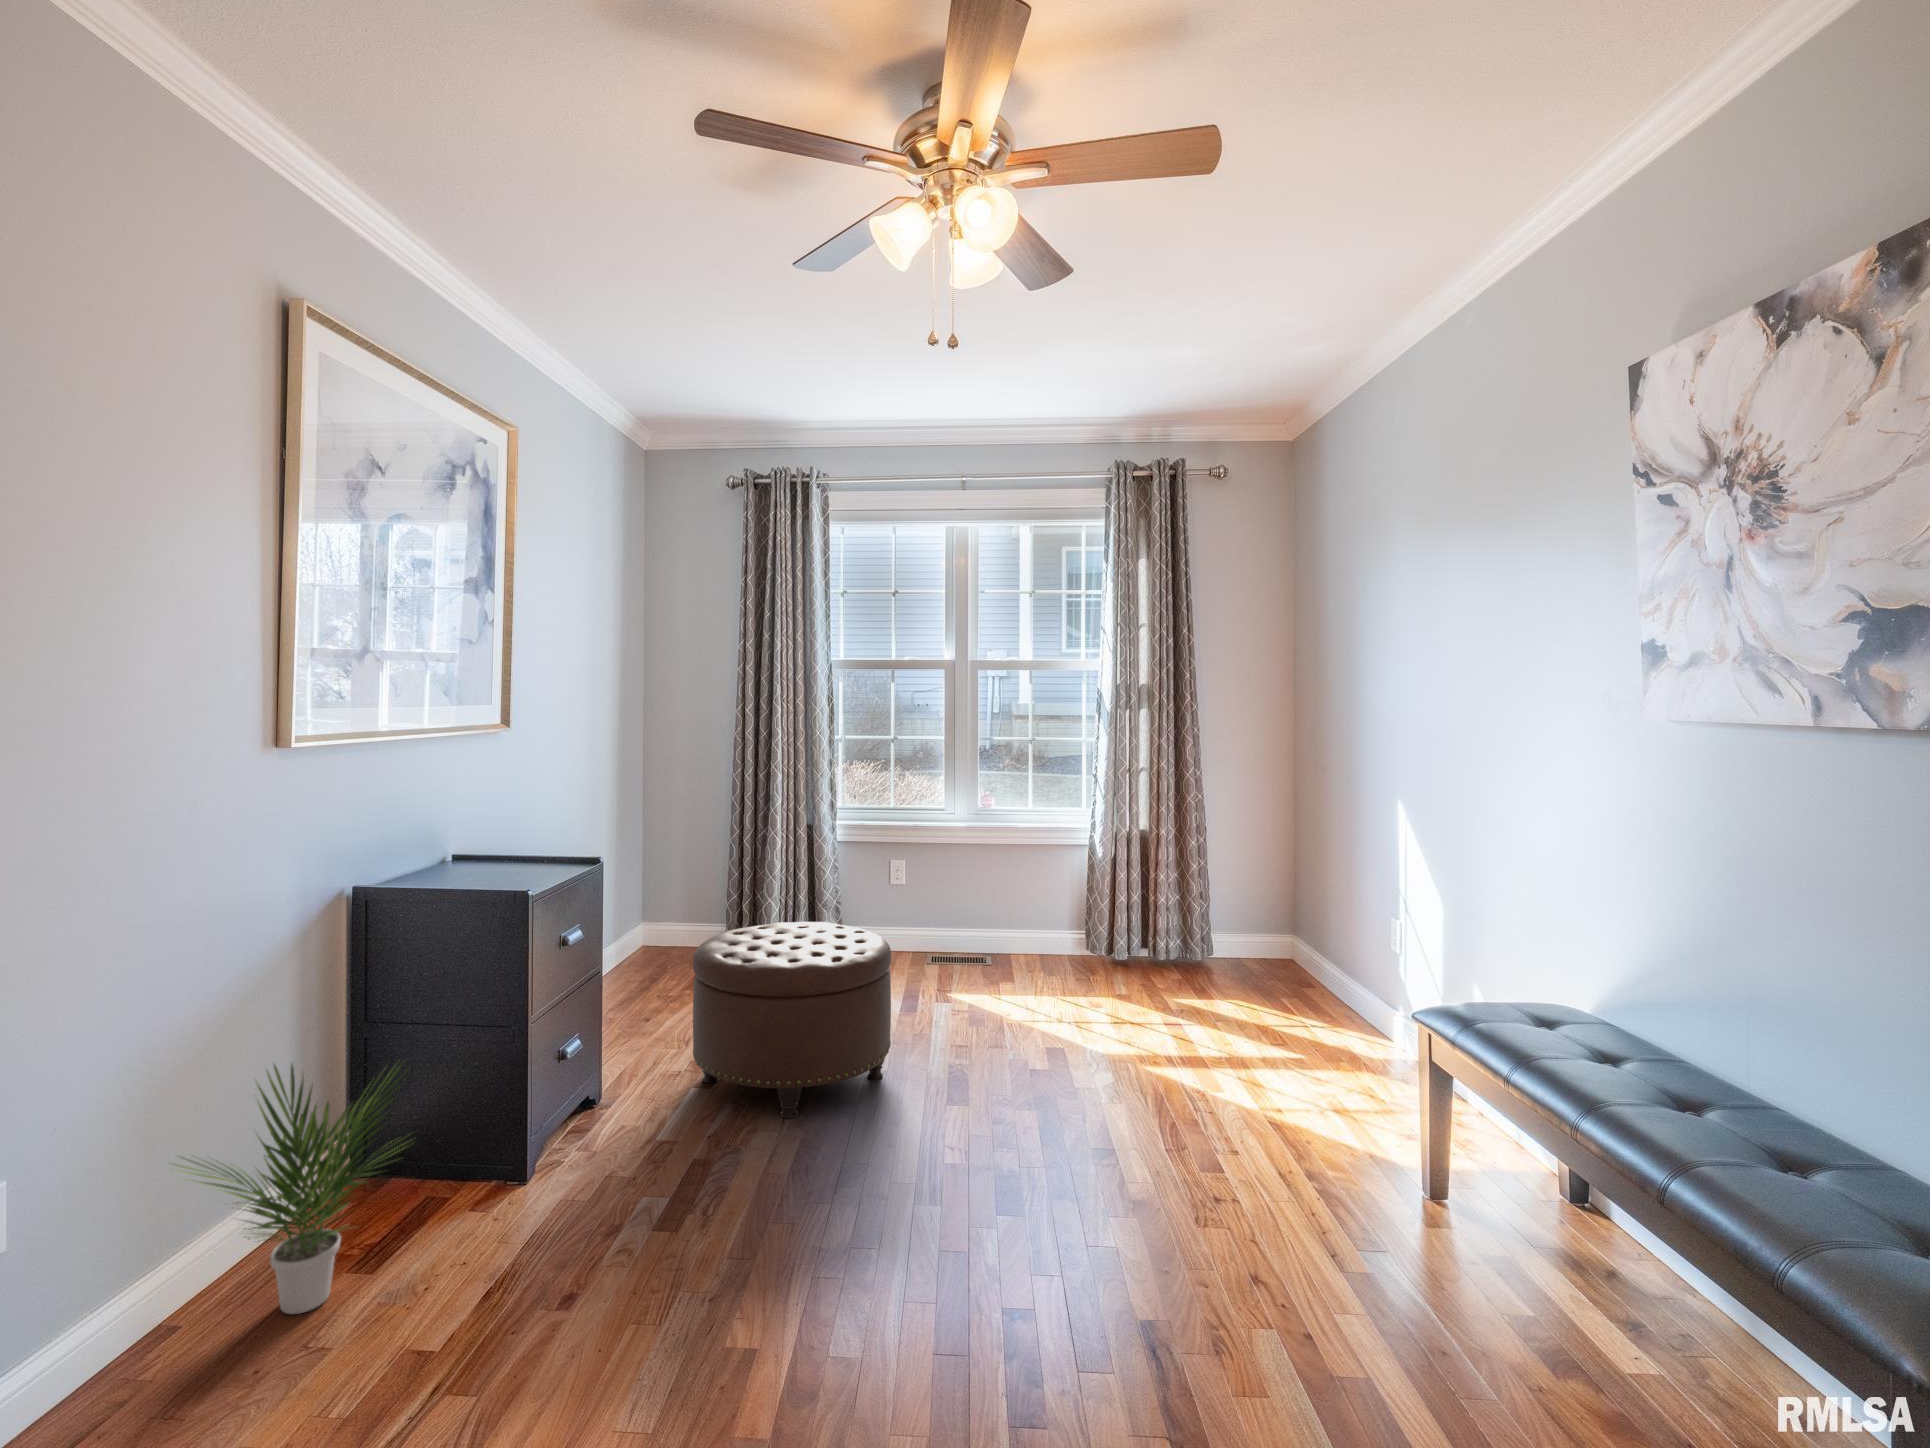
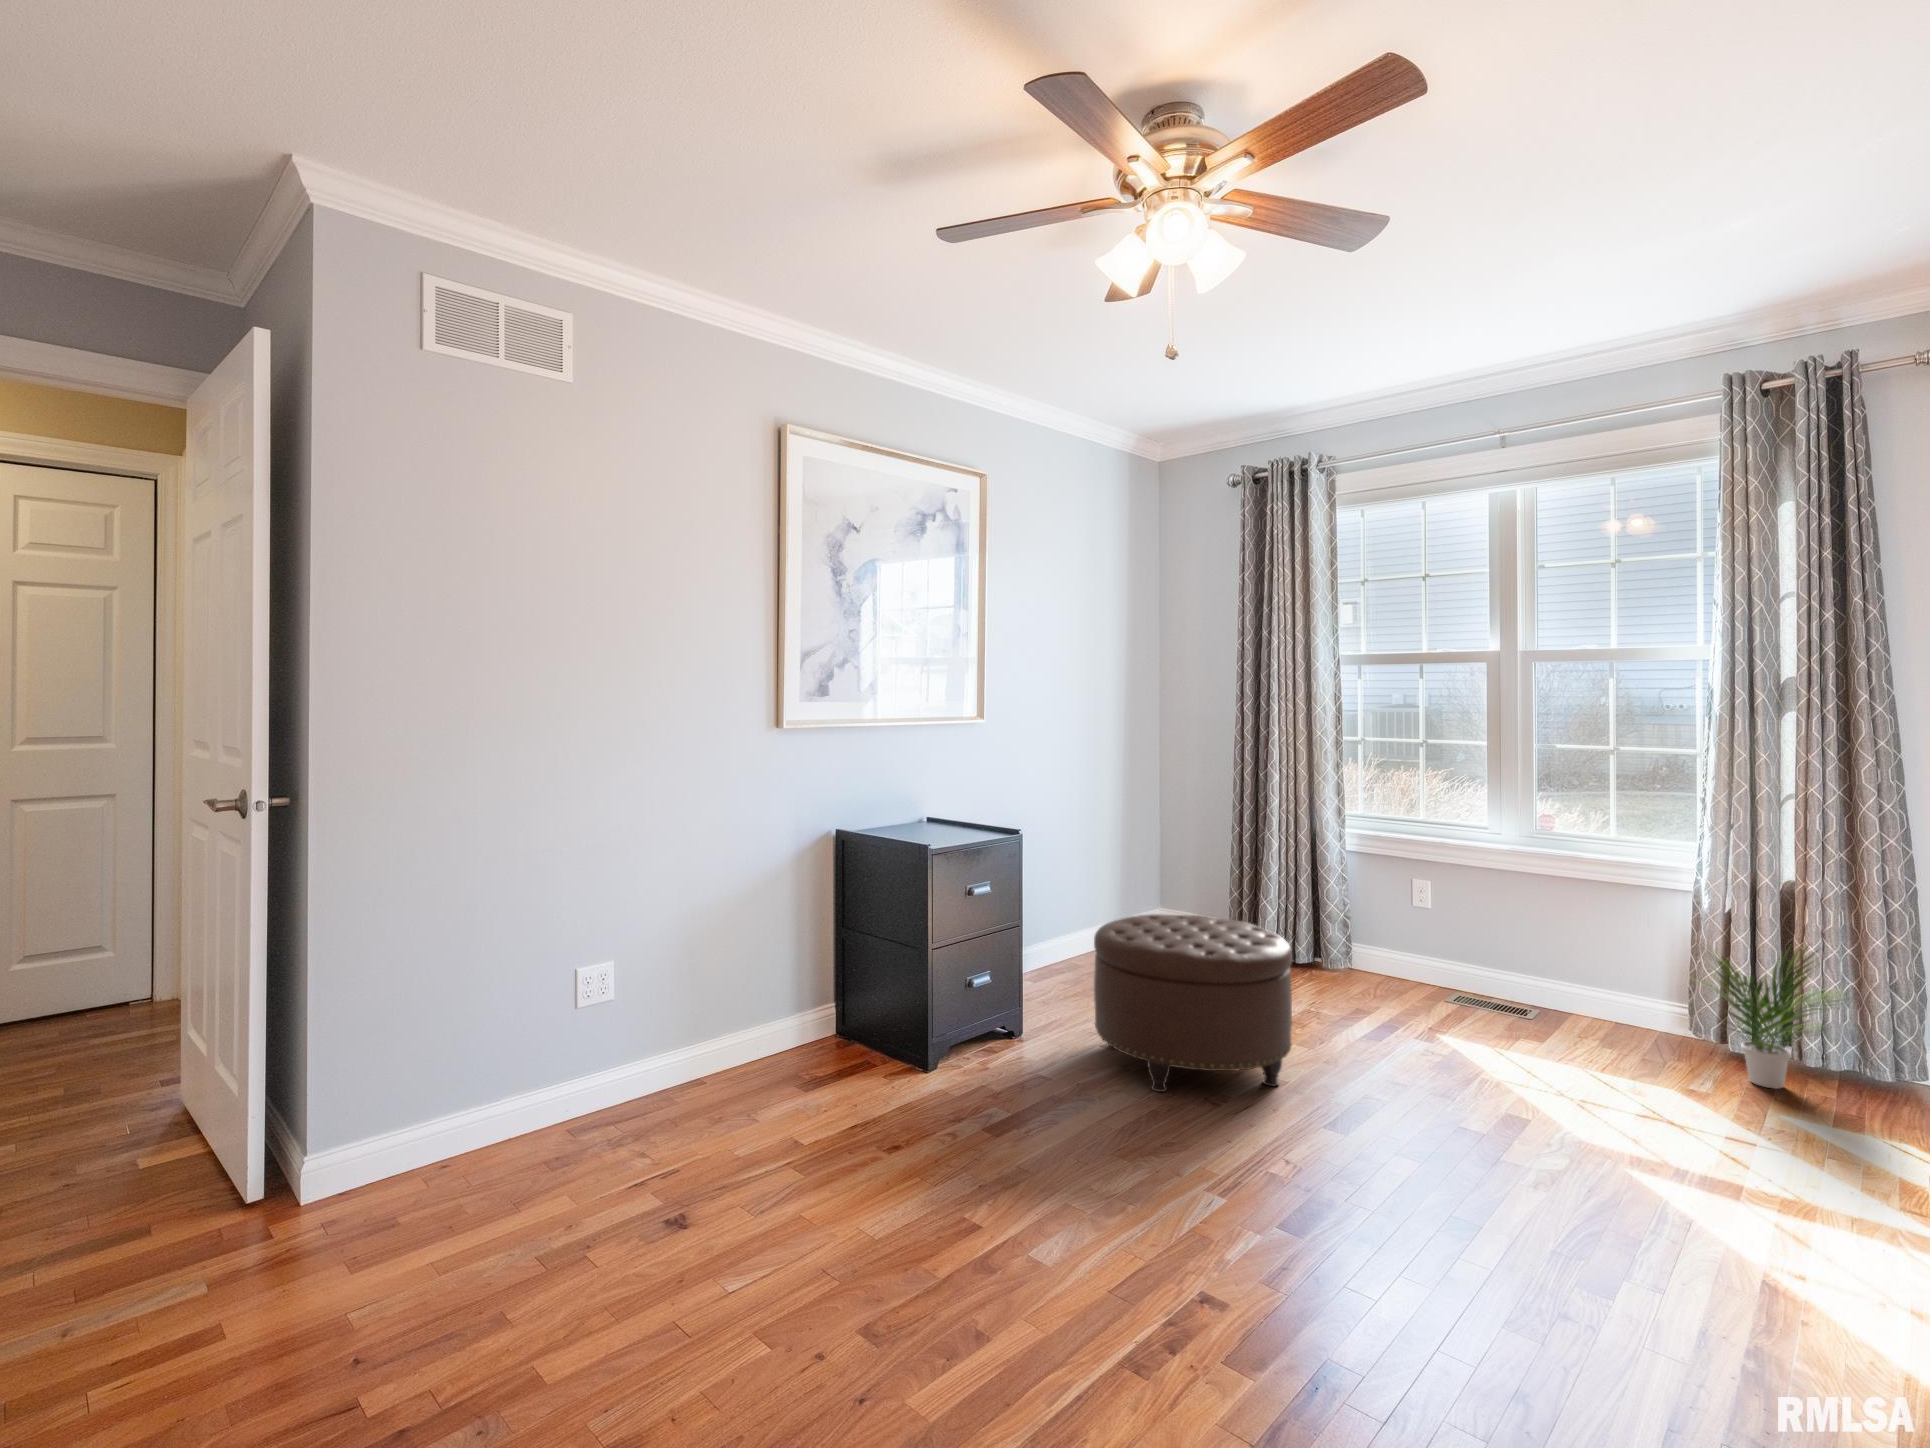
potted plant: present [177,1061,406,1314] -> present [1698,942,1842,1089]

